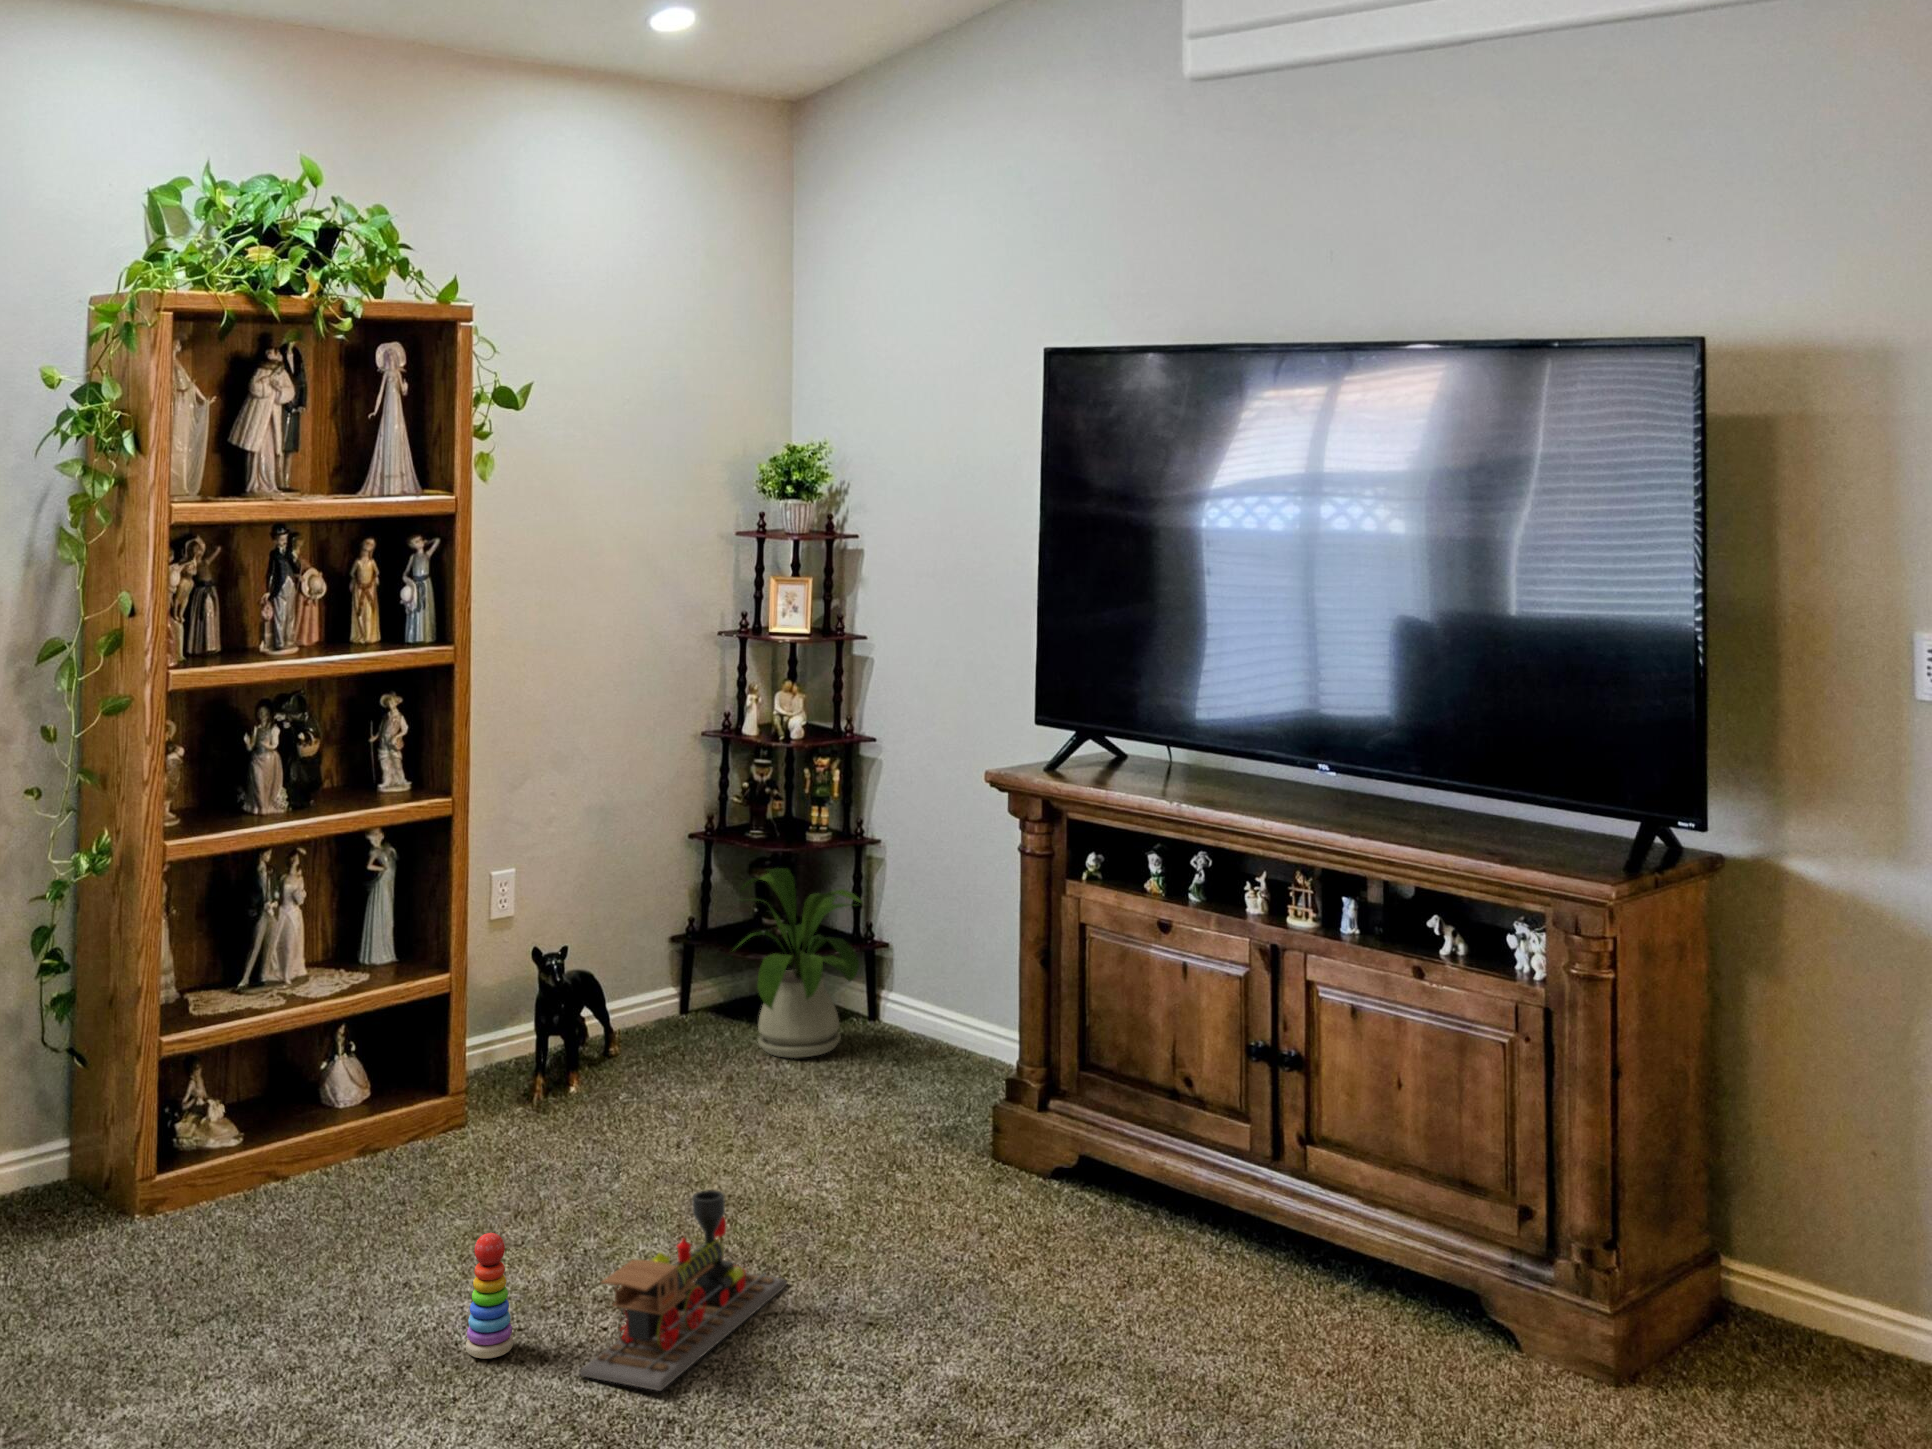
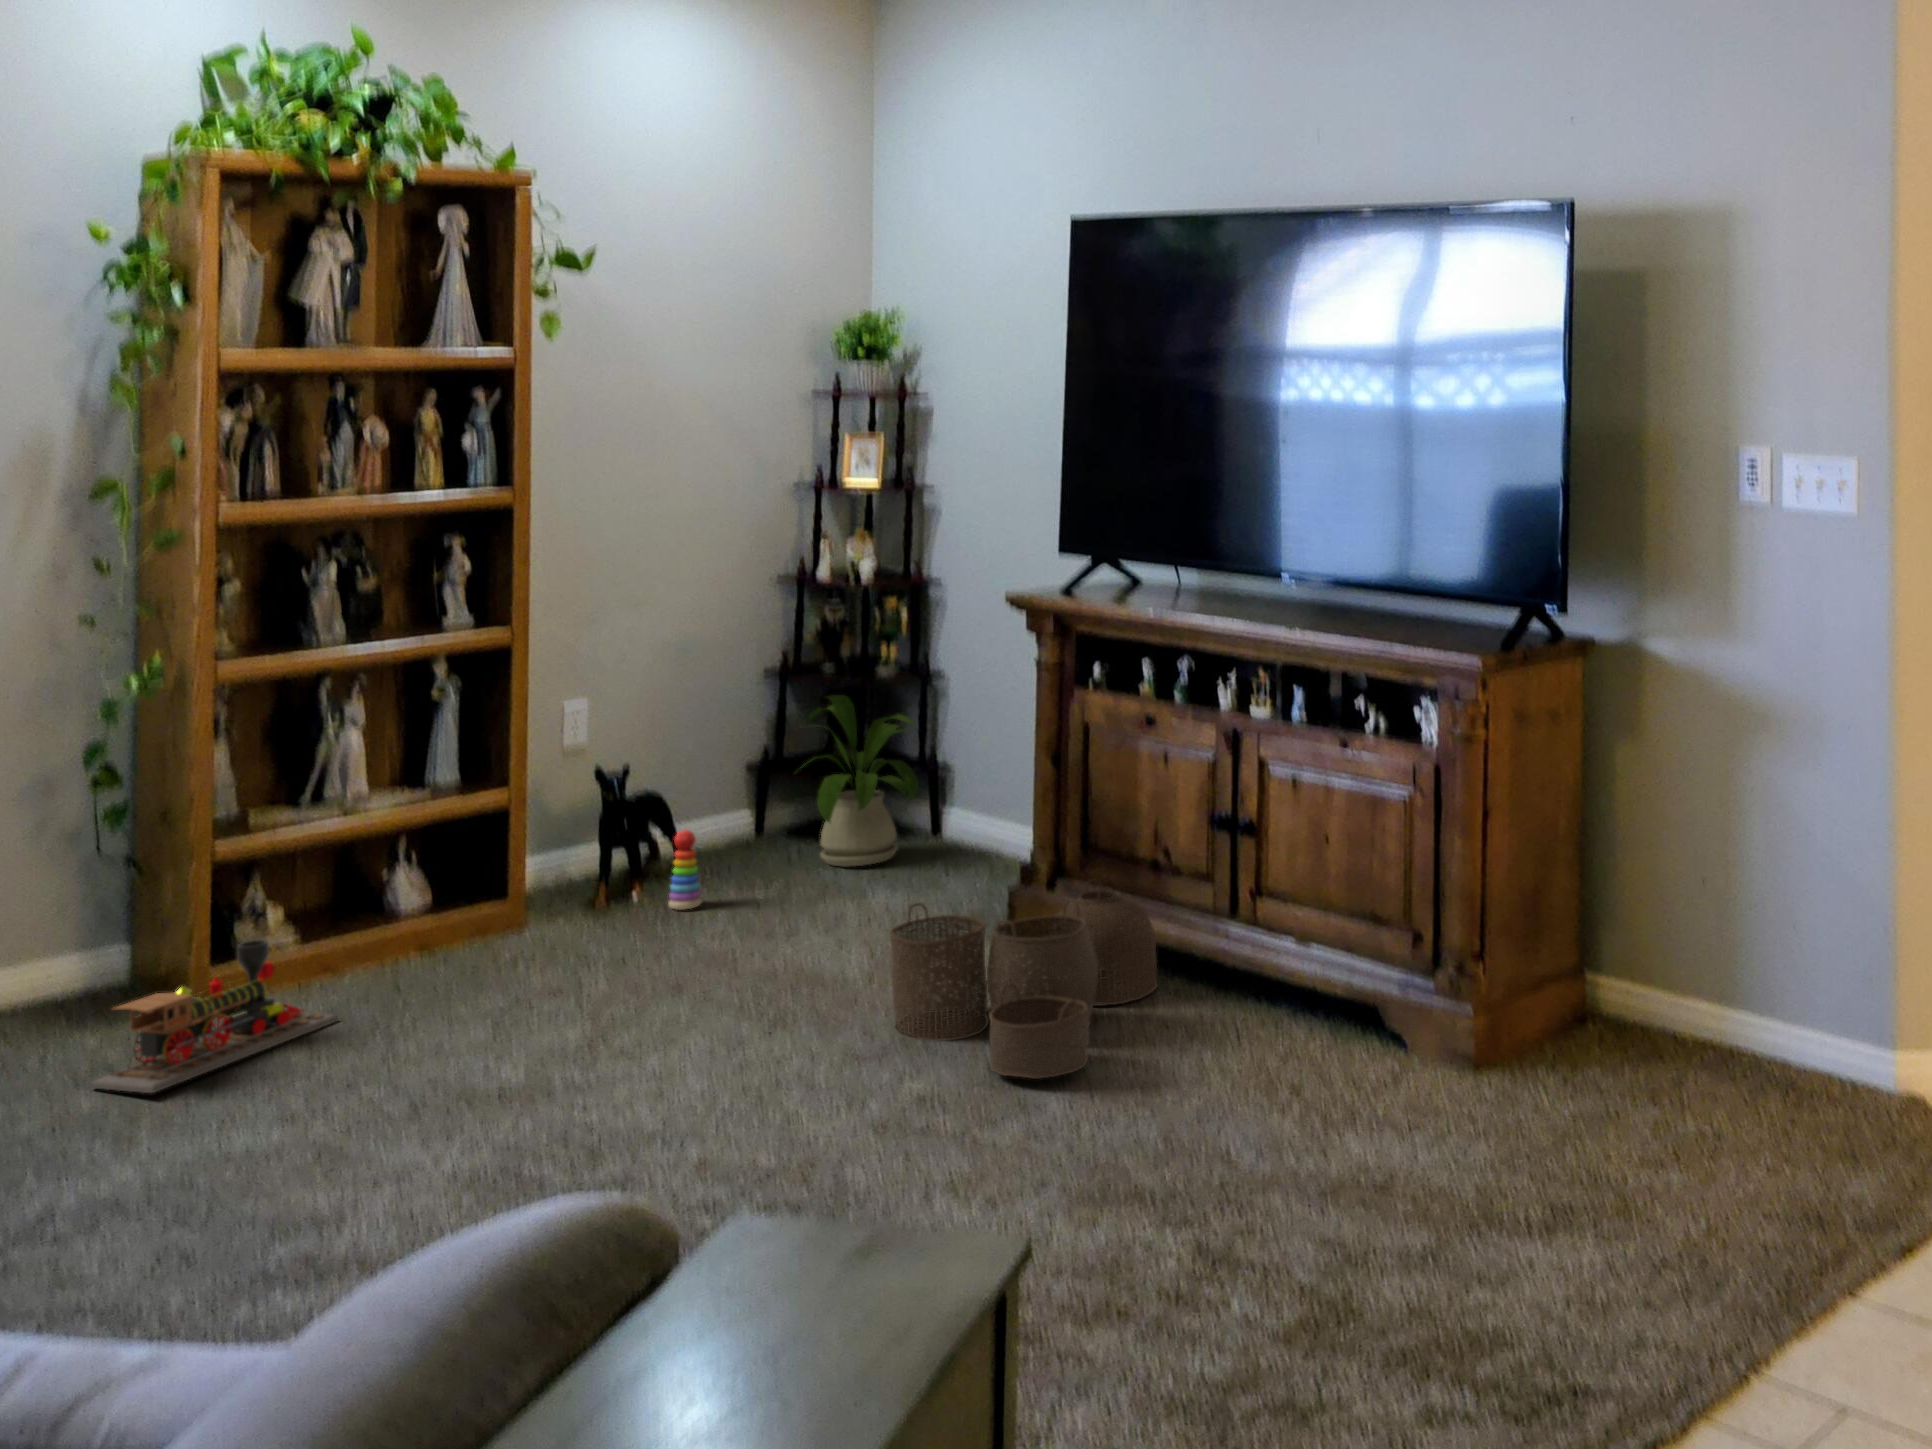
woven basket: none [889,1111,1186,1382] -> present [889,881,1157,1079]
toy train: present [580,1190,787,1391] -> present [90,940,339,1093]
stacking toy: present [466,1233,513,1358] -> present [669,830,702,910]

